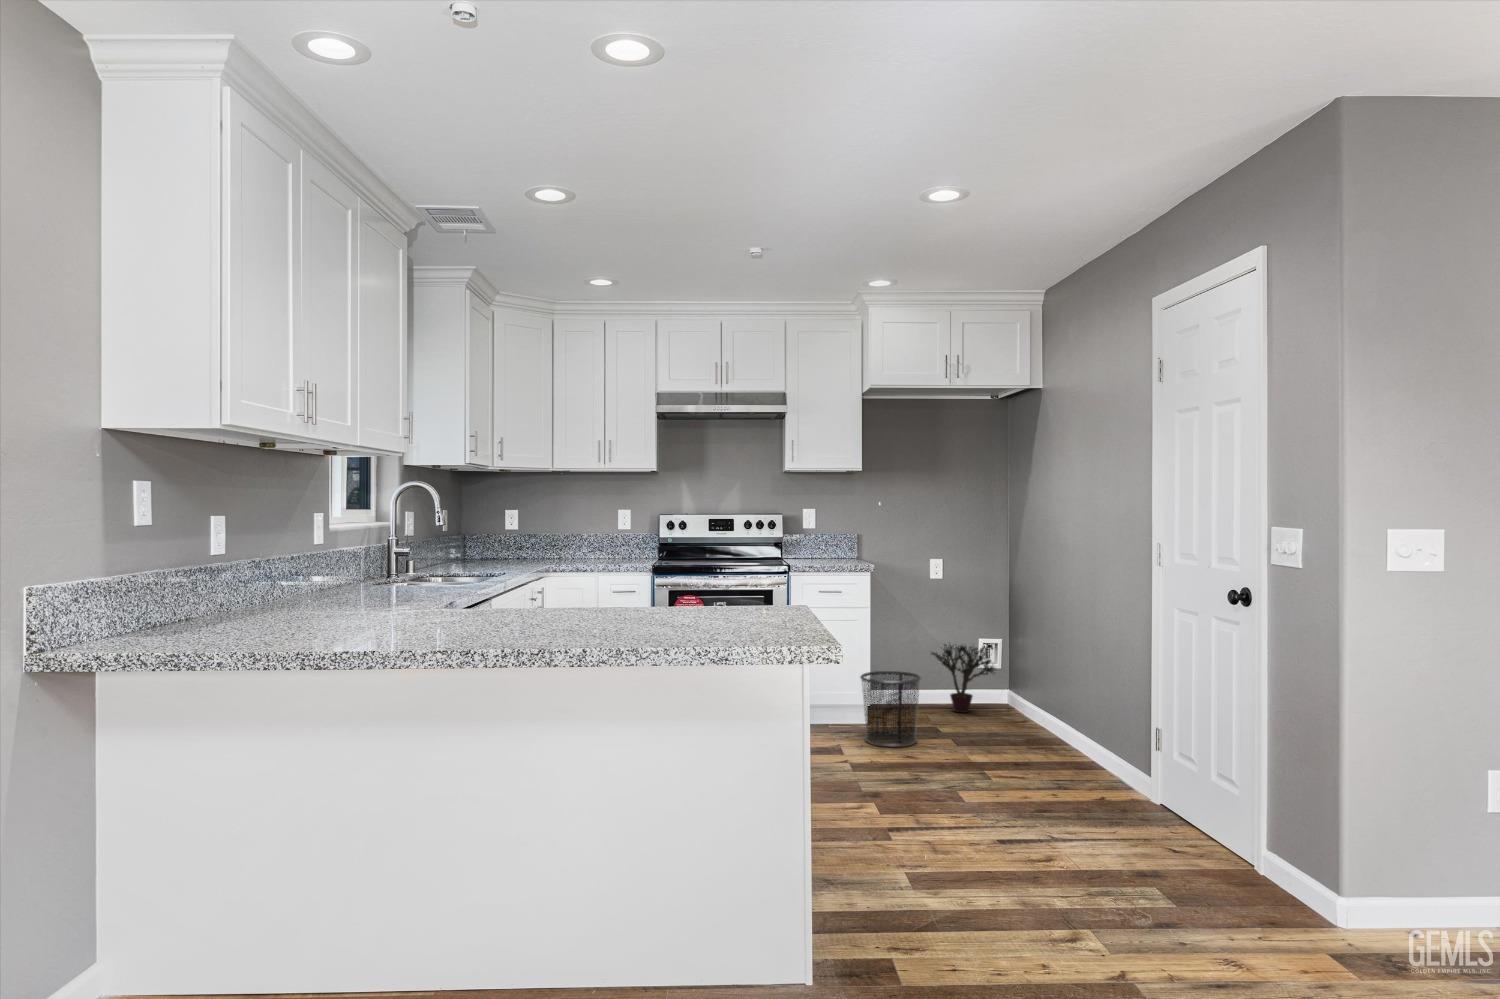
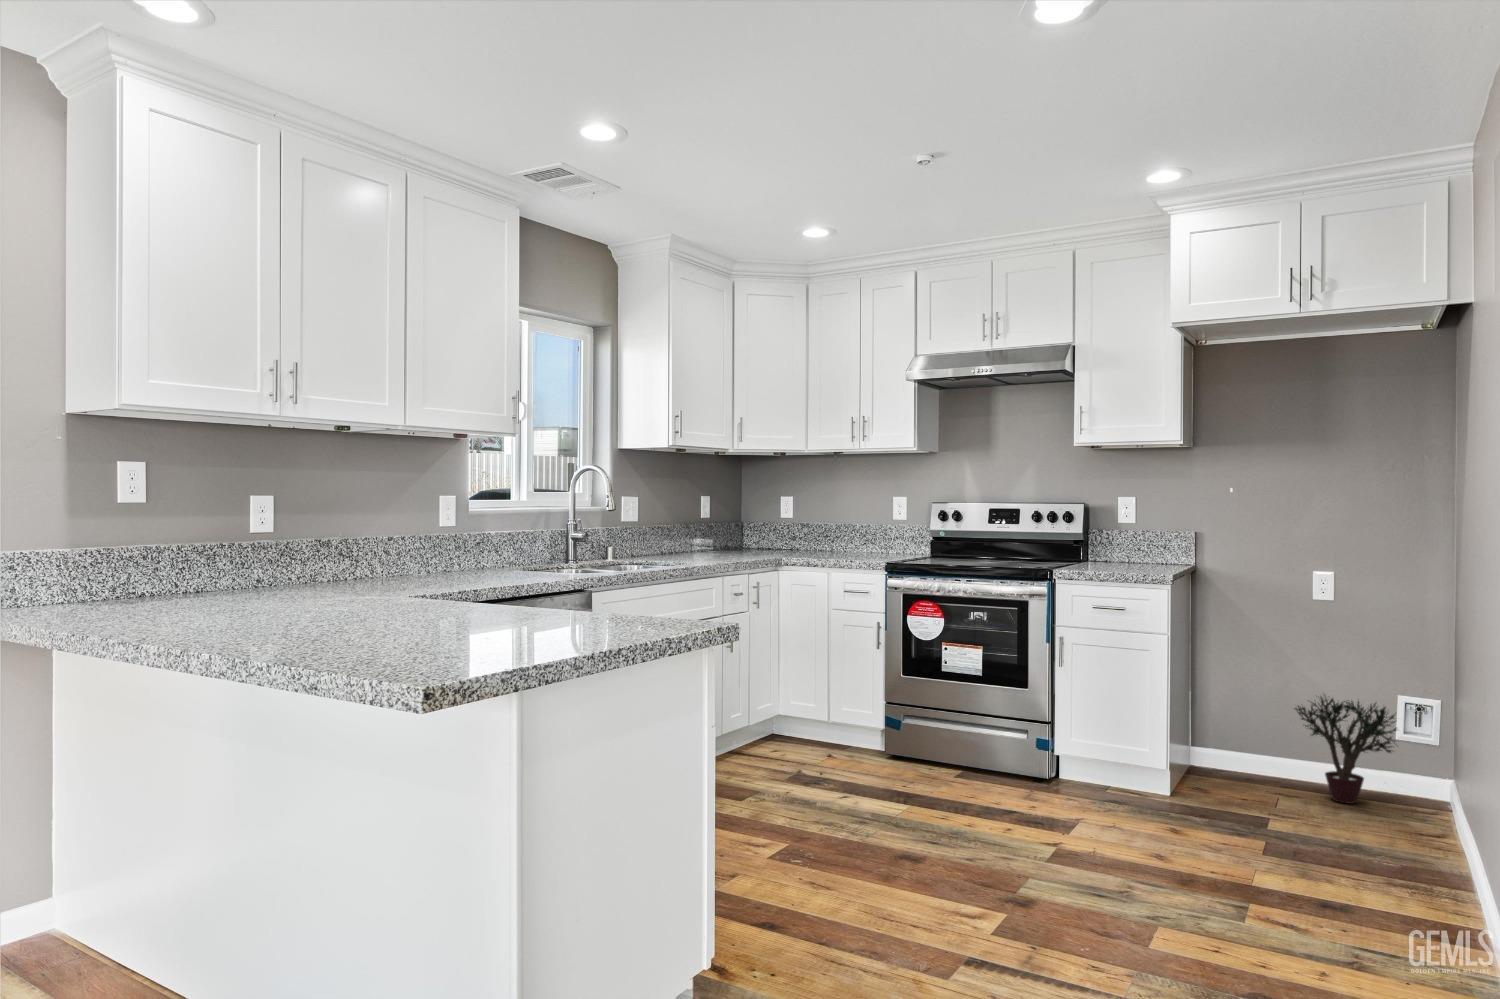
waste bin: present [860,671,921,747] -> none [1119,724,1213,838]

